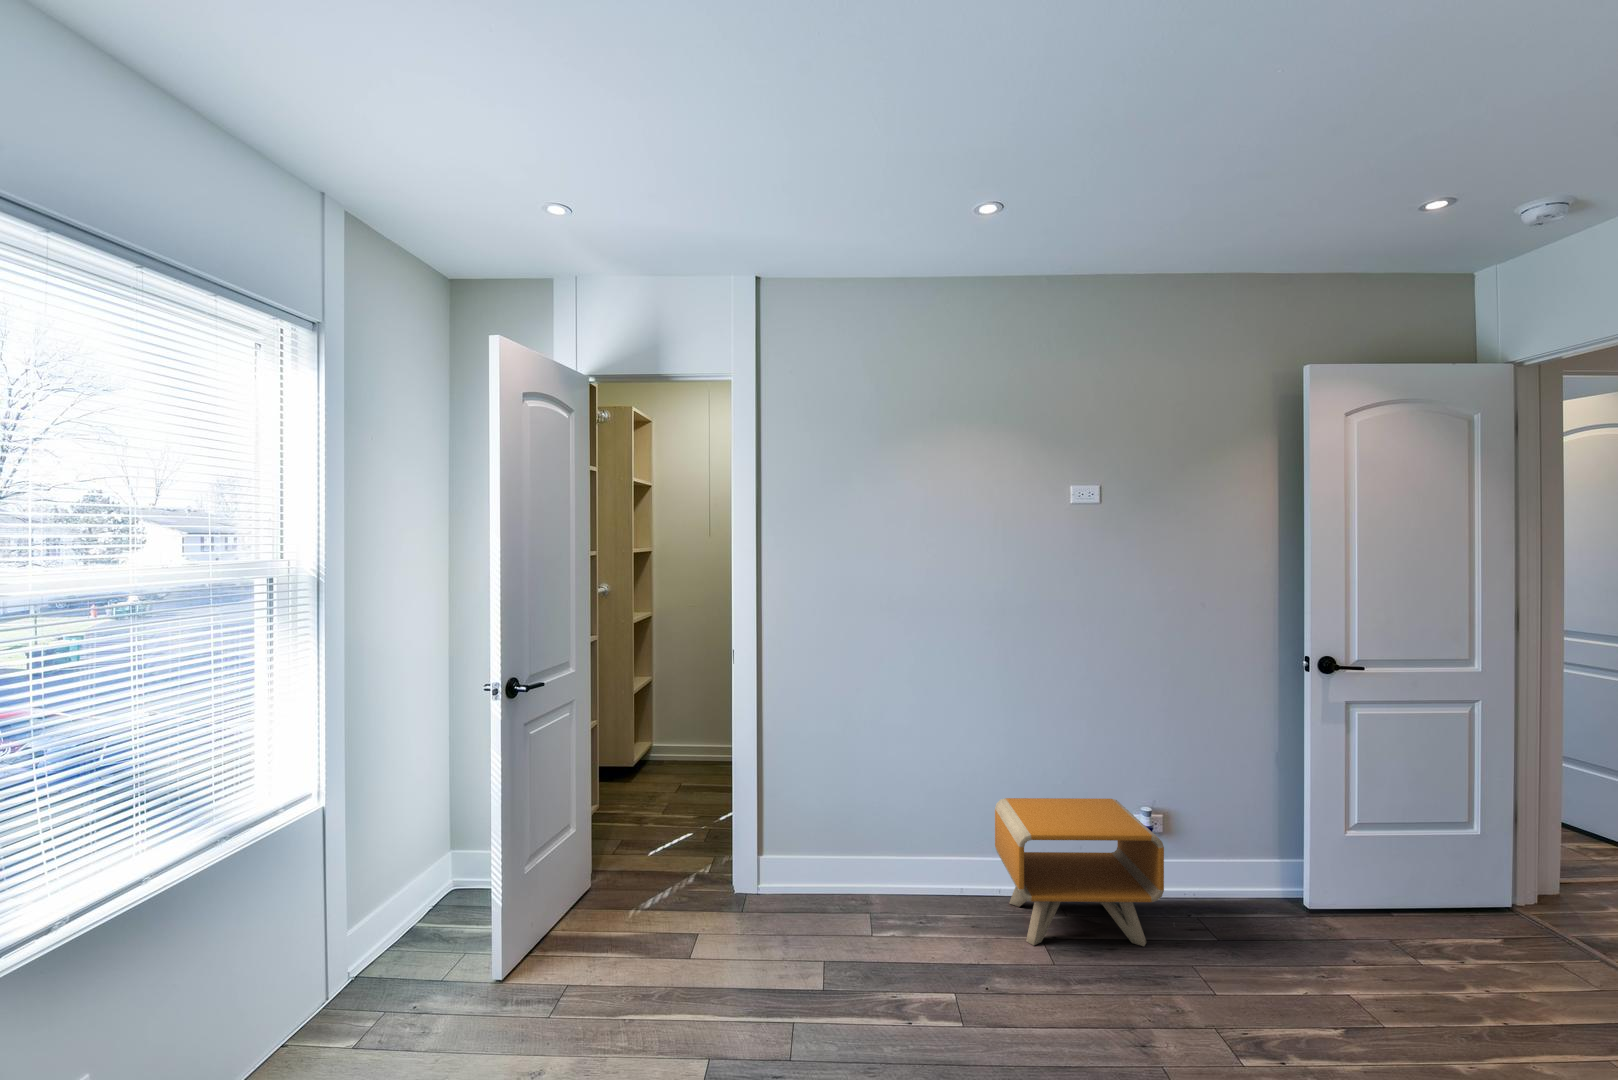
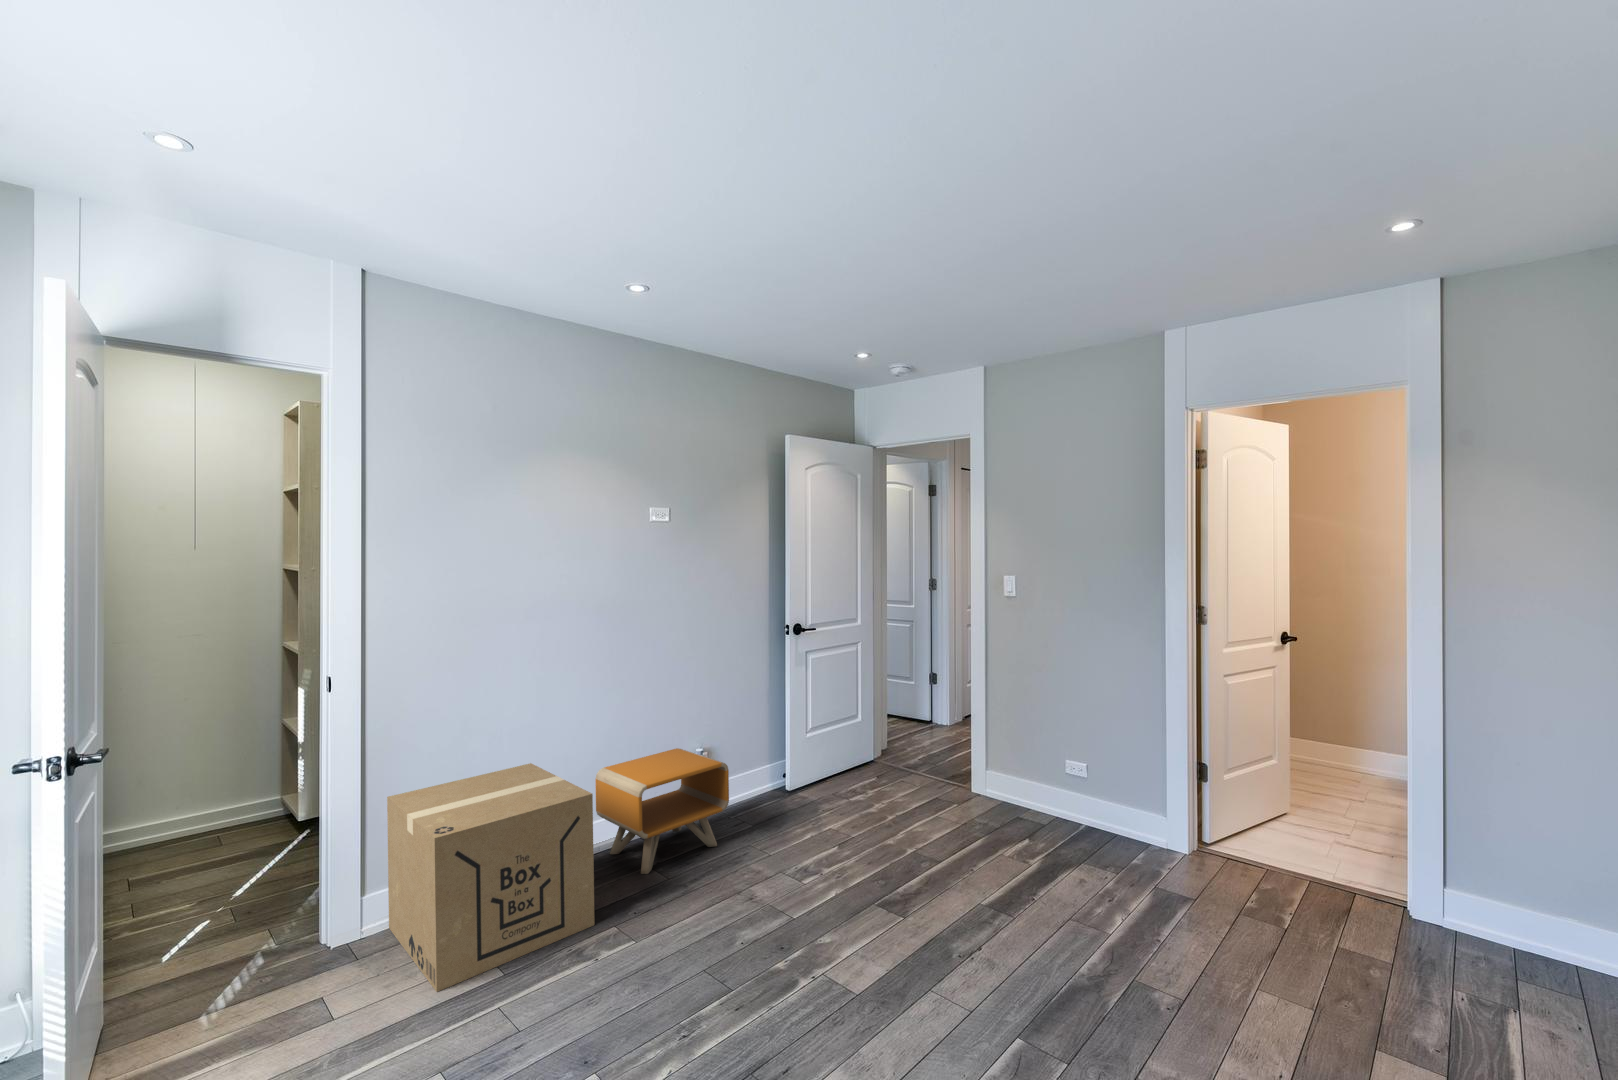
cardboard box: none [765,771,936,980] -> present [387,763,595,992]

